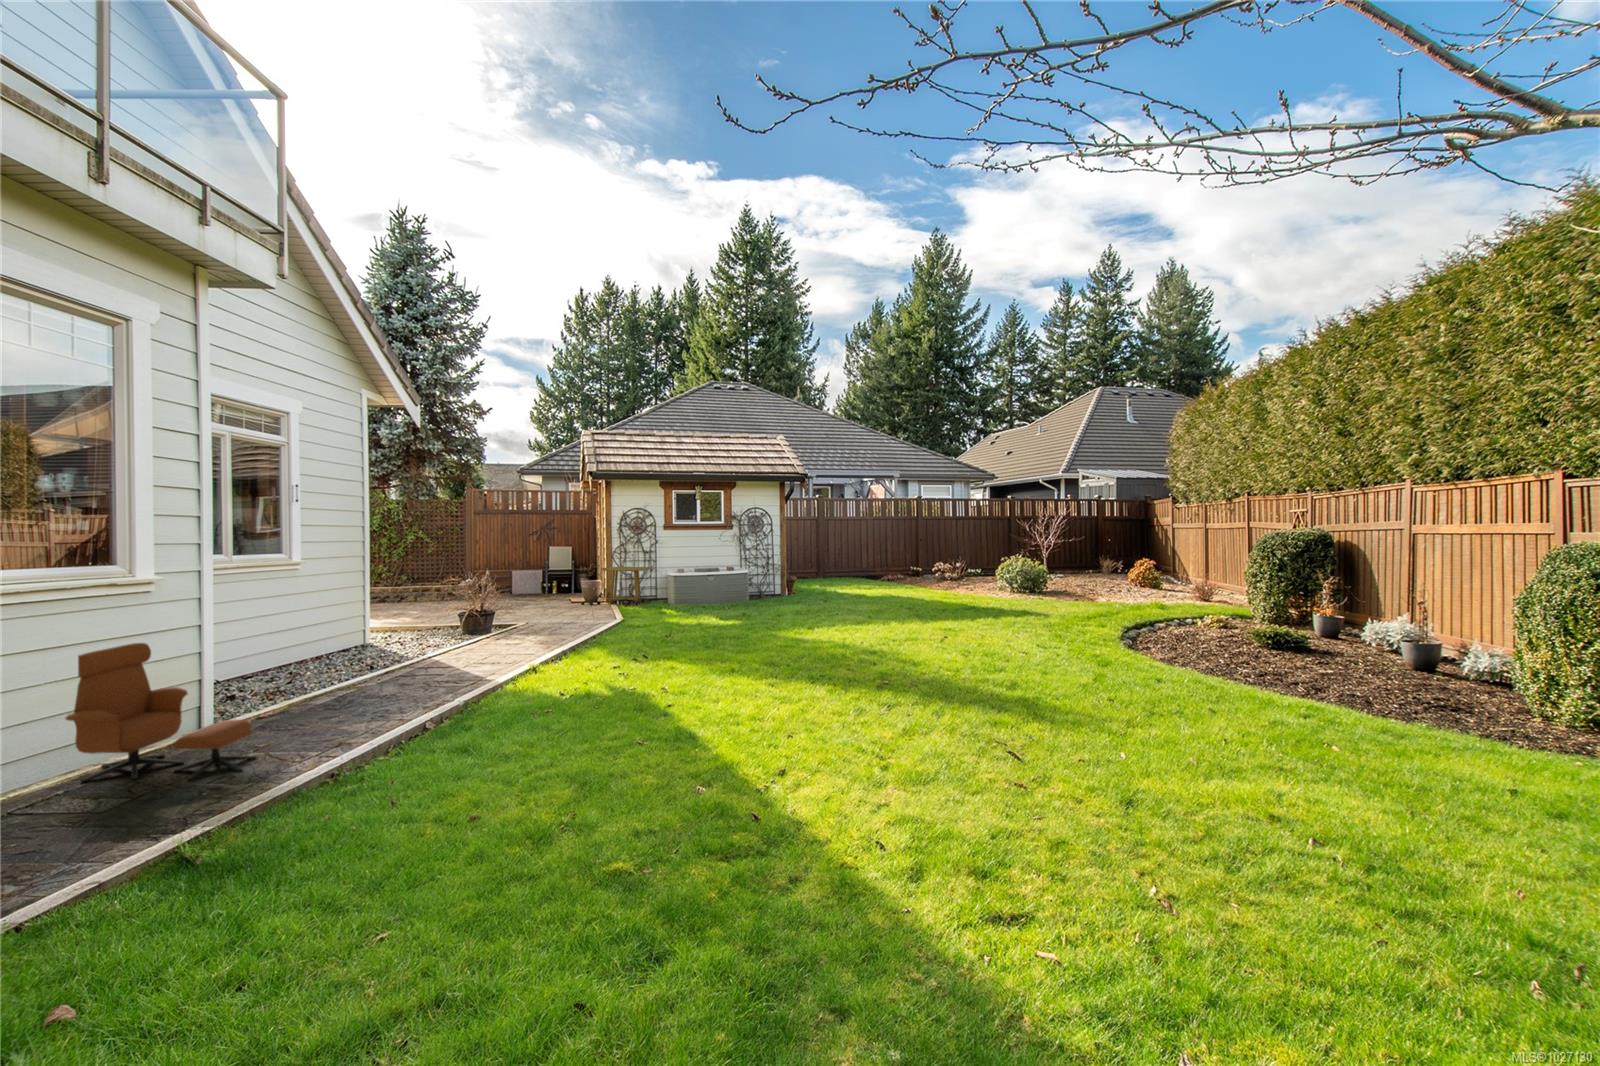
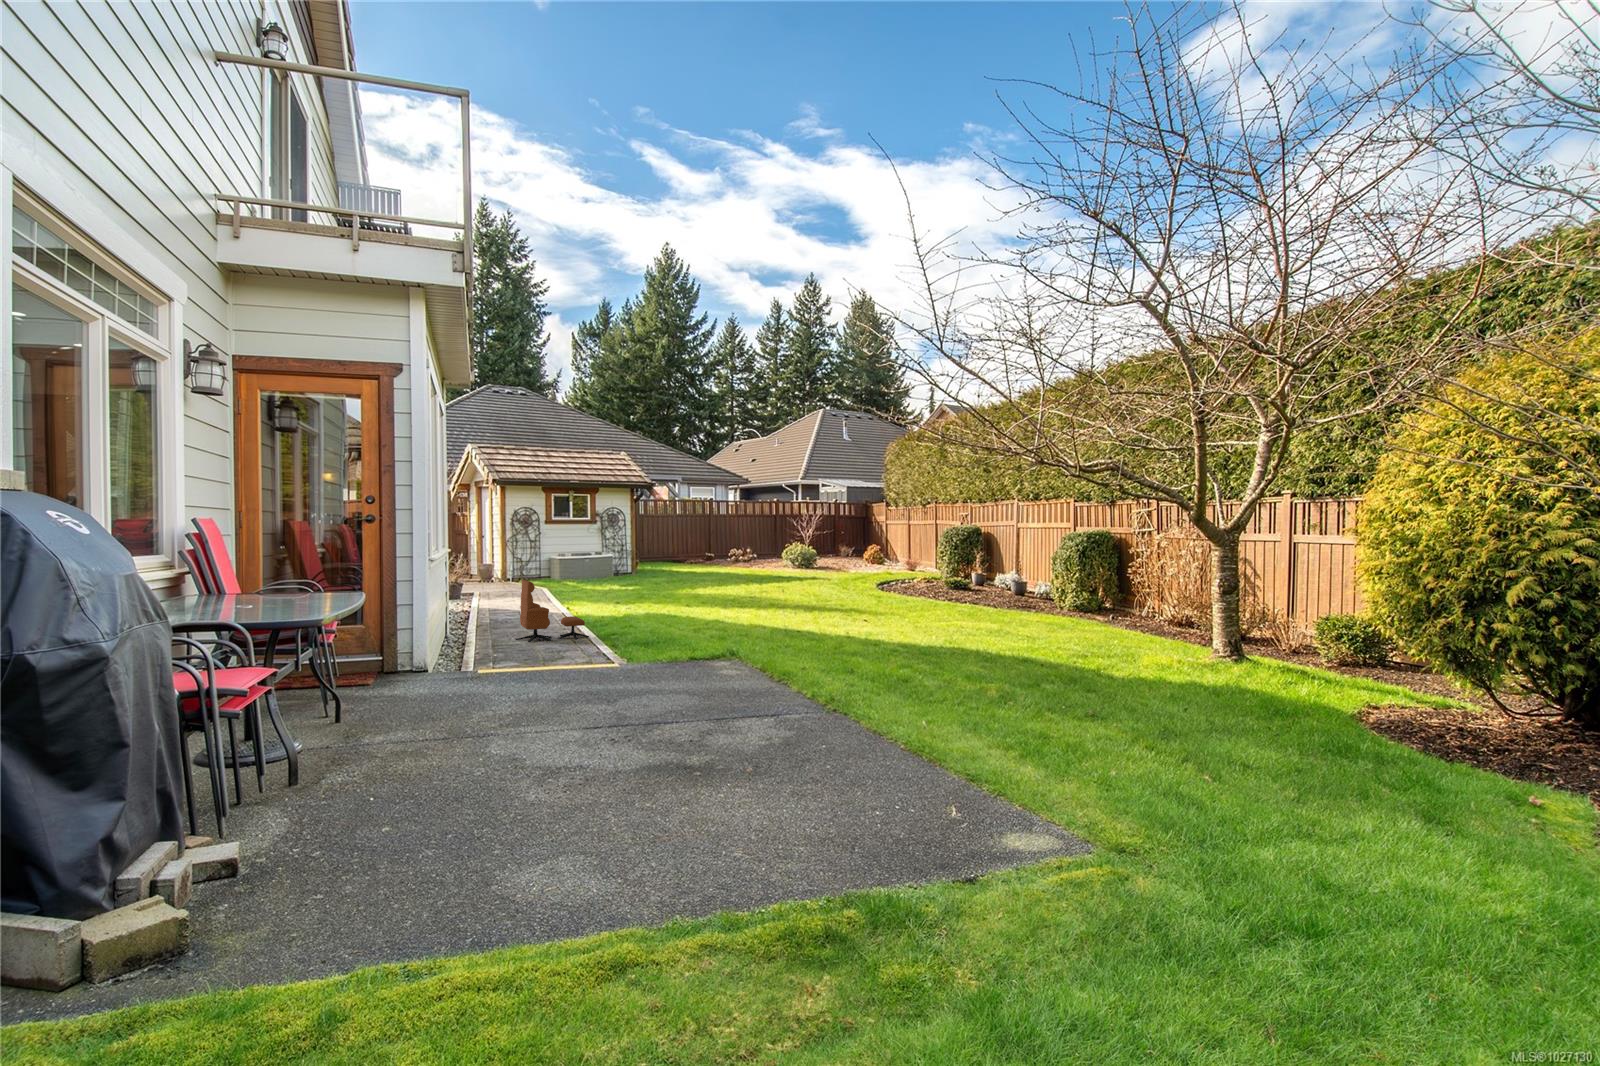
round table: present [602,567,650,601] -> none [503,555,544,583]

